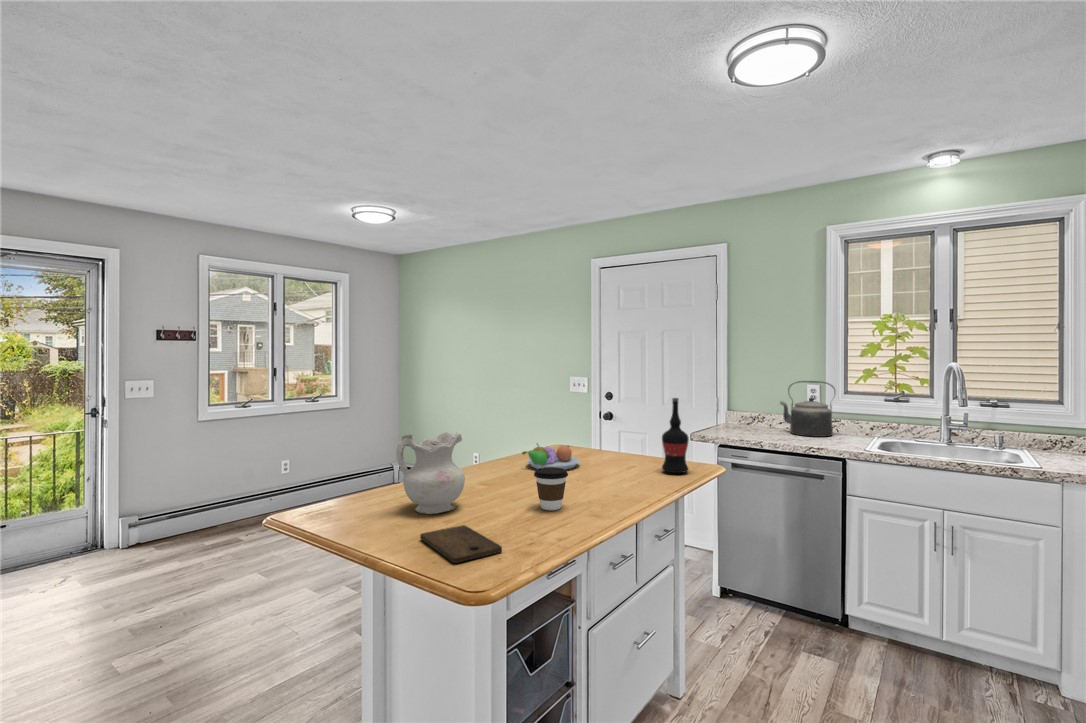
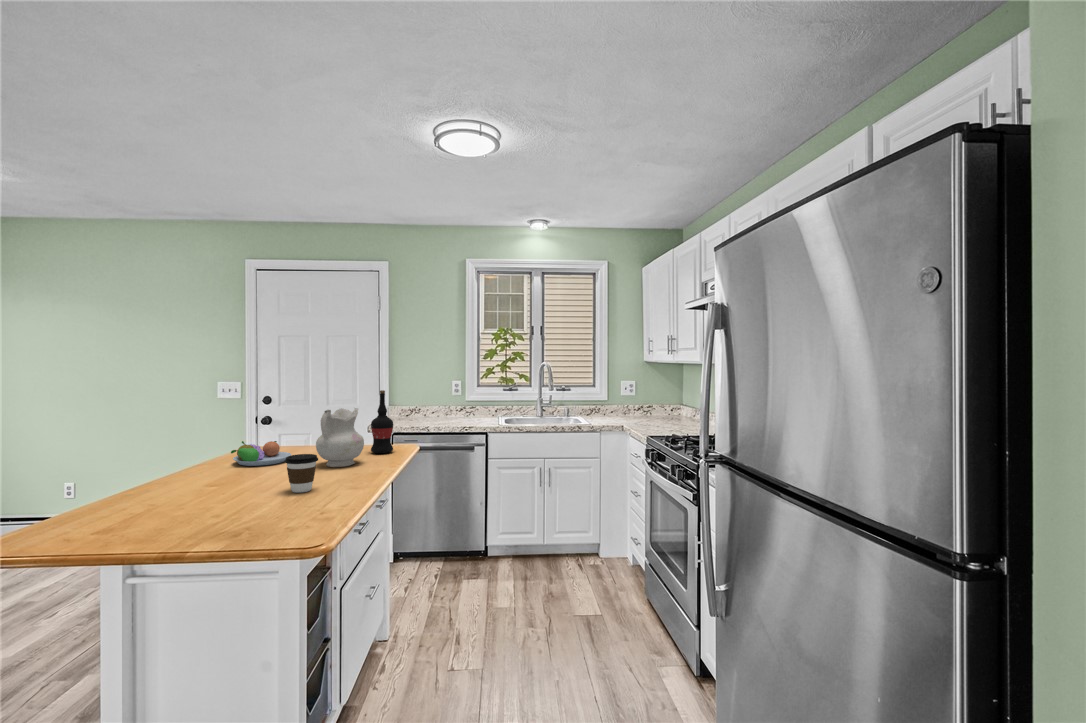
kettle: present [780,381,836,437] -> none [434,377,474,419]
ceramic pitcher: present [396,432,465,514] -> present [316,408,364,467]
cutting board: present [420,525,502,563] -> none [194,515,295,541]

